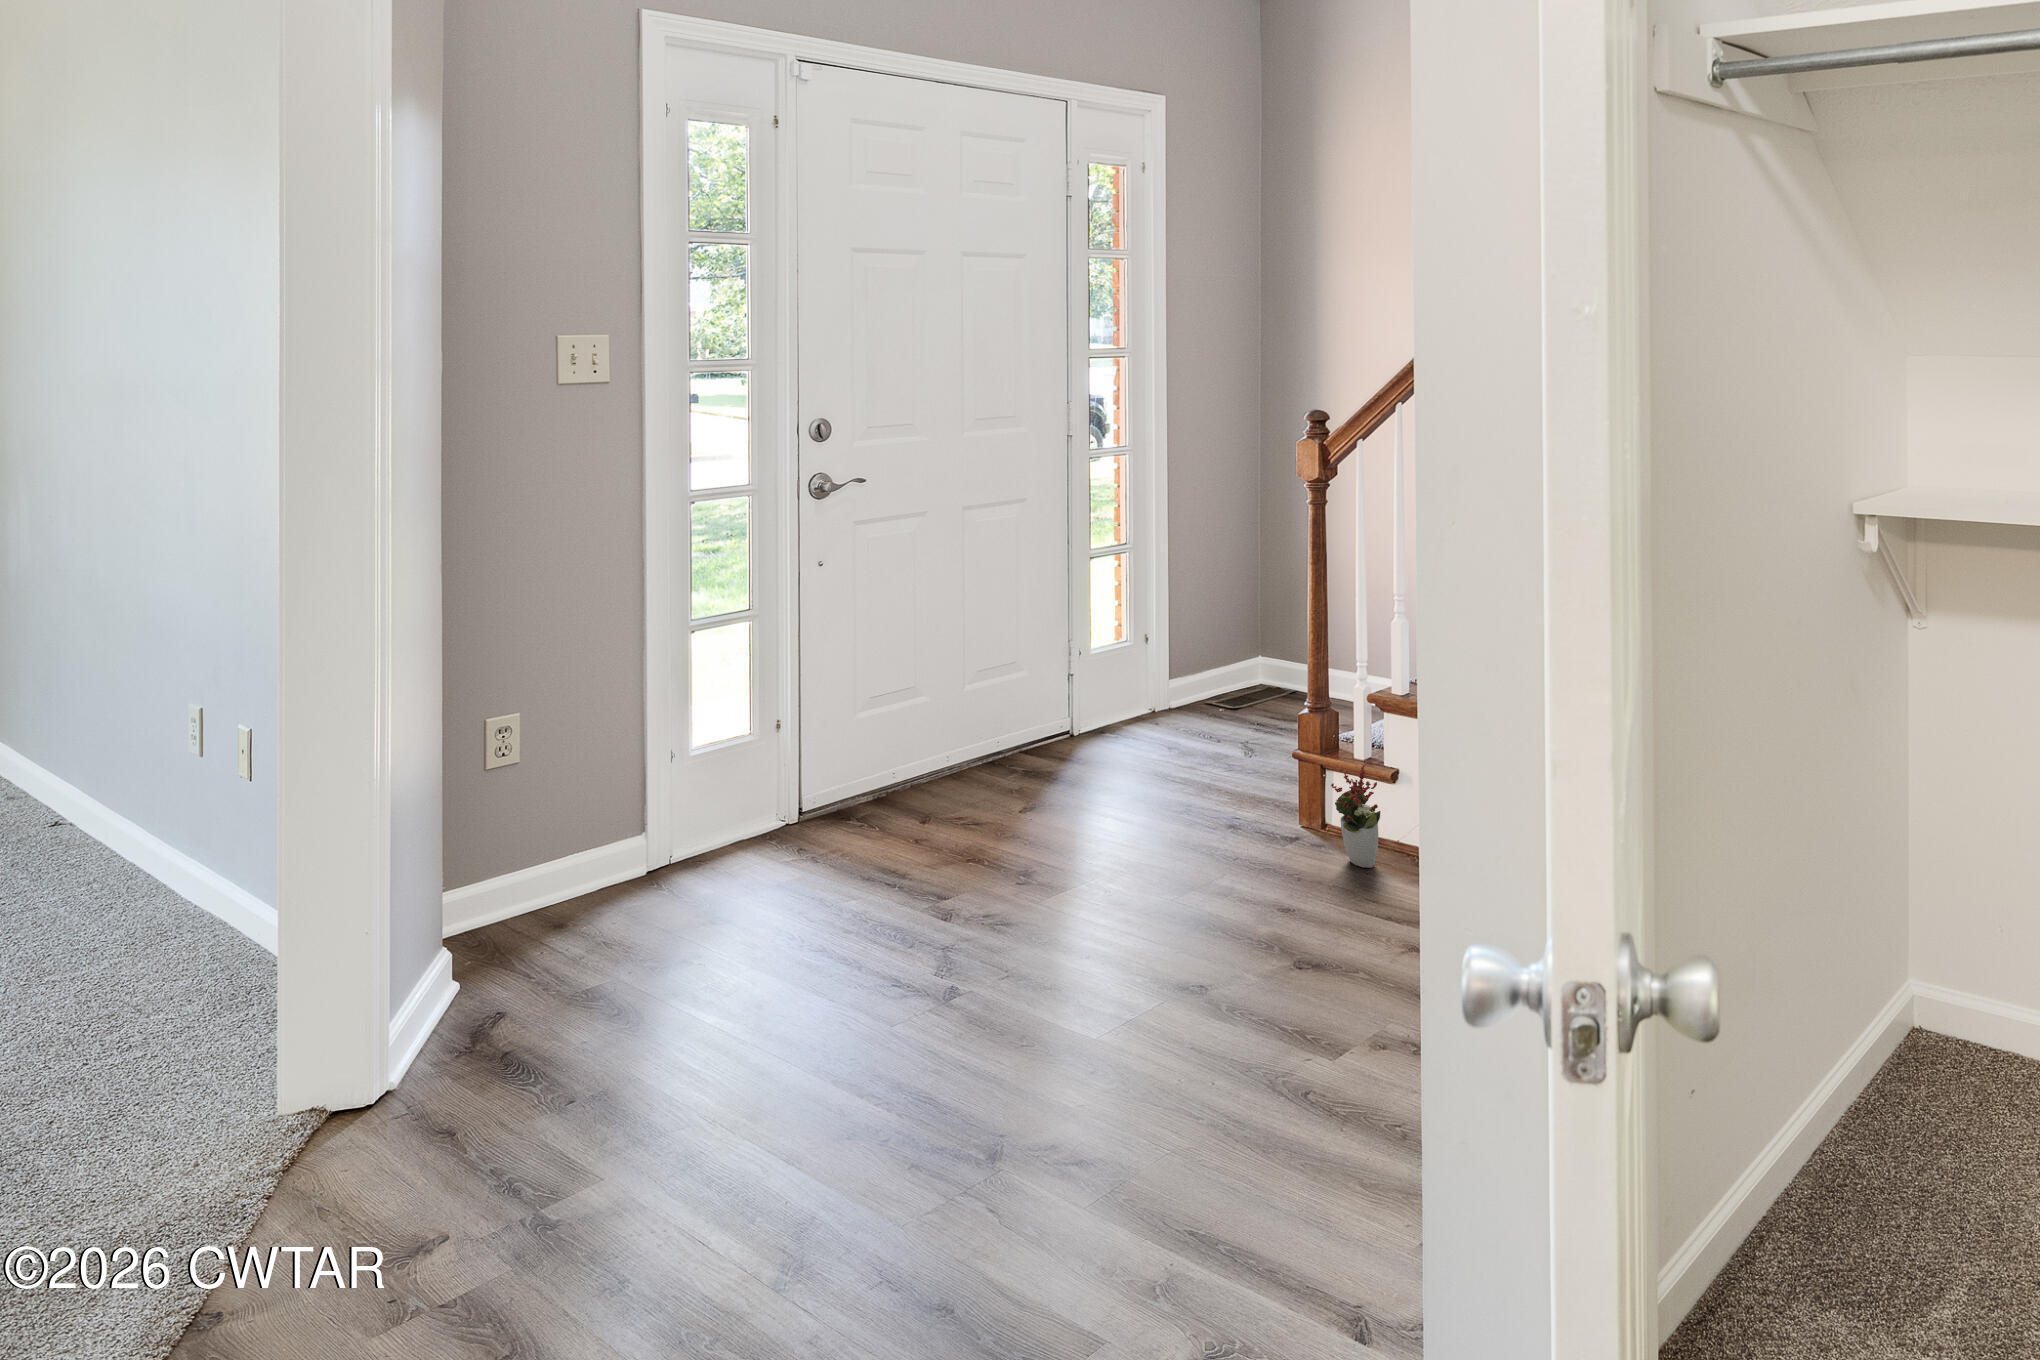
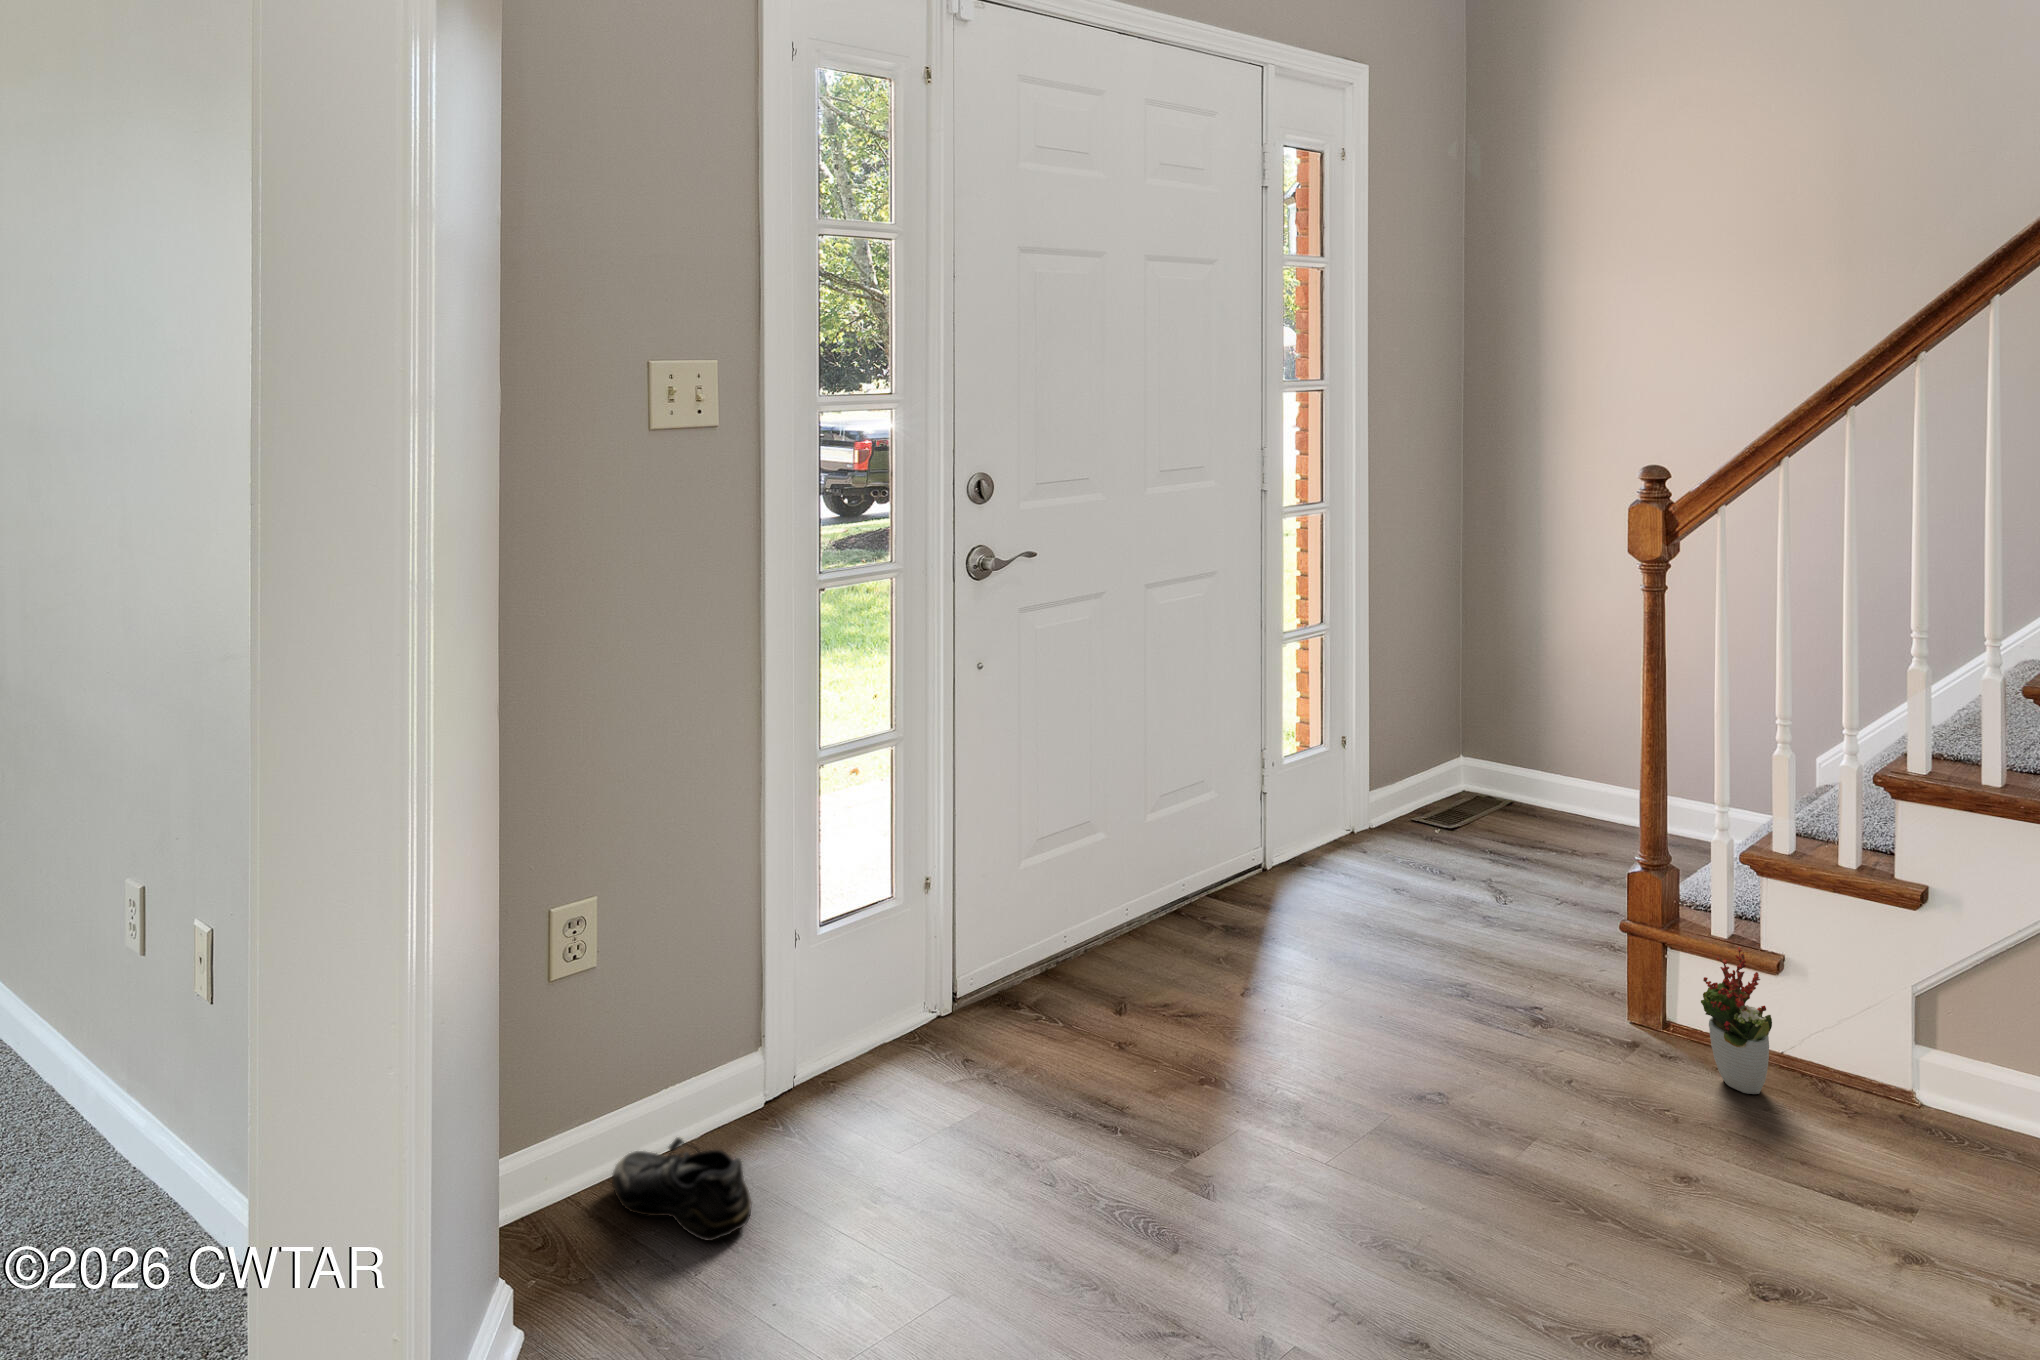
shoe: none [528,877,623,944] -> present [612,1138,751,1241]

